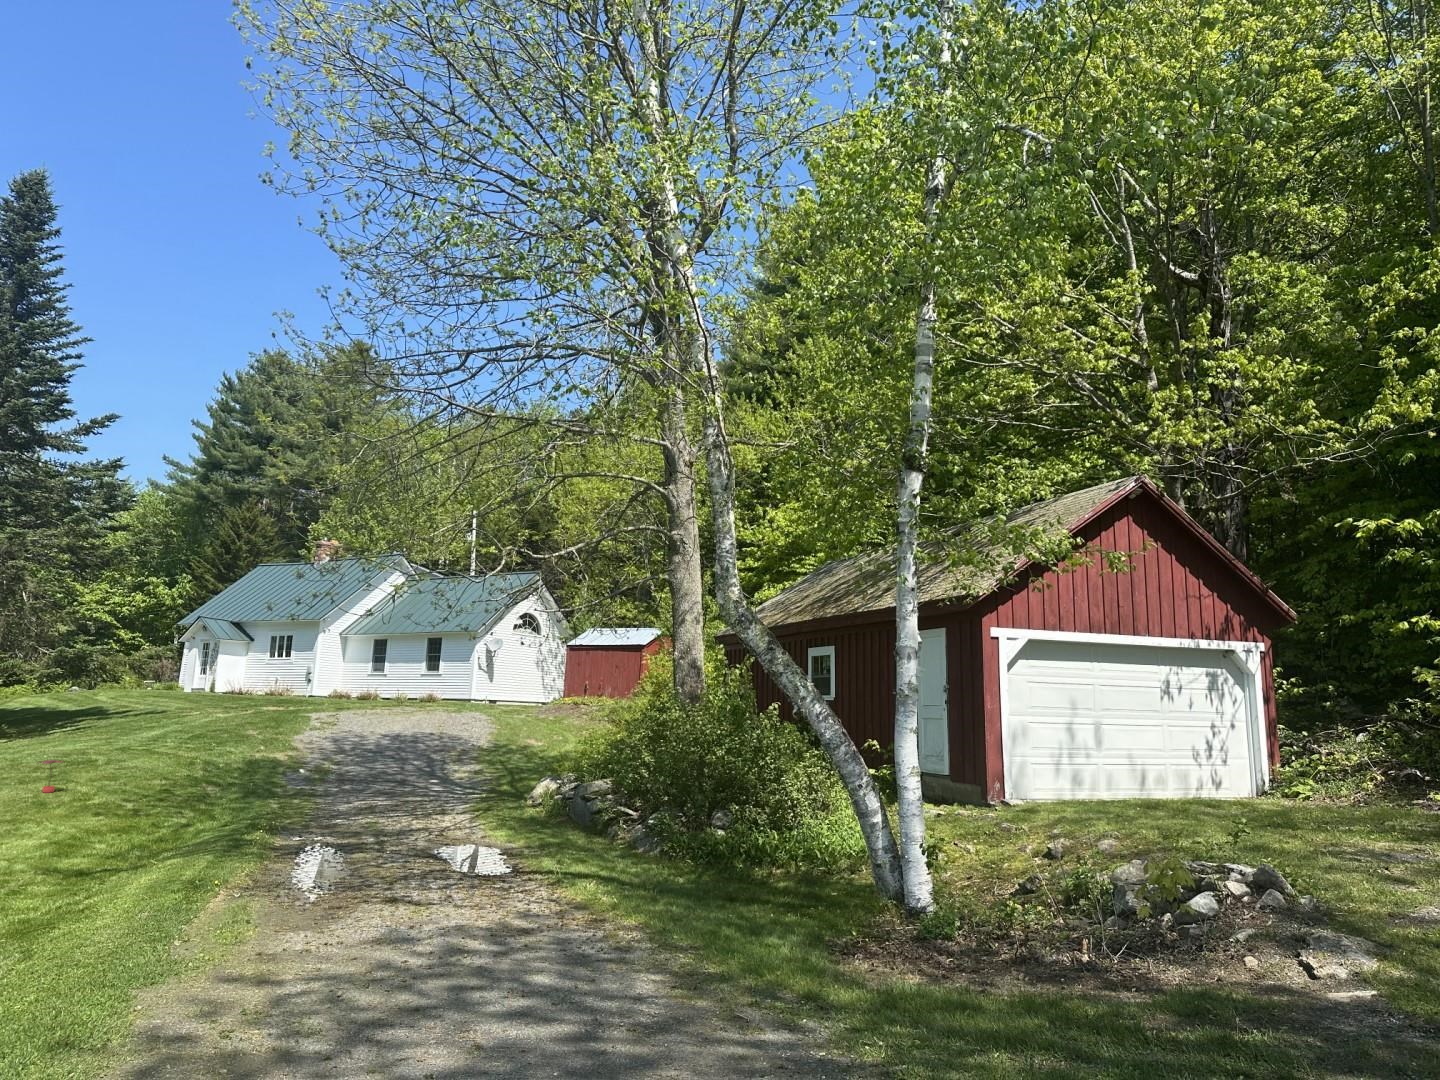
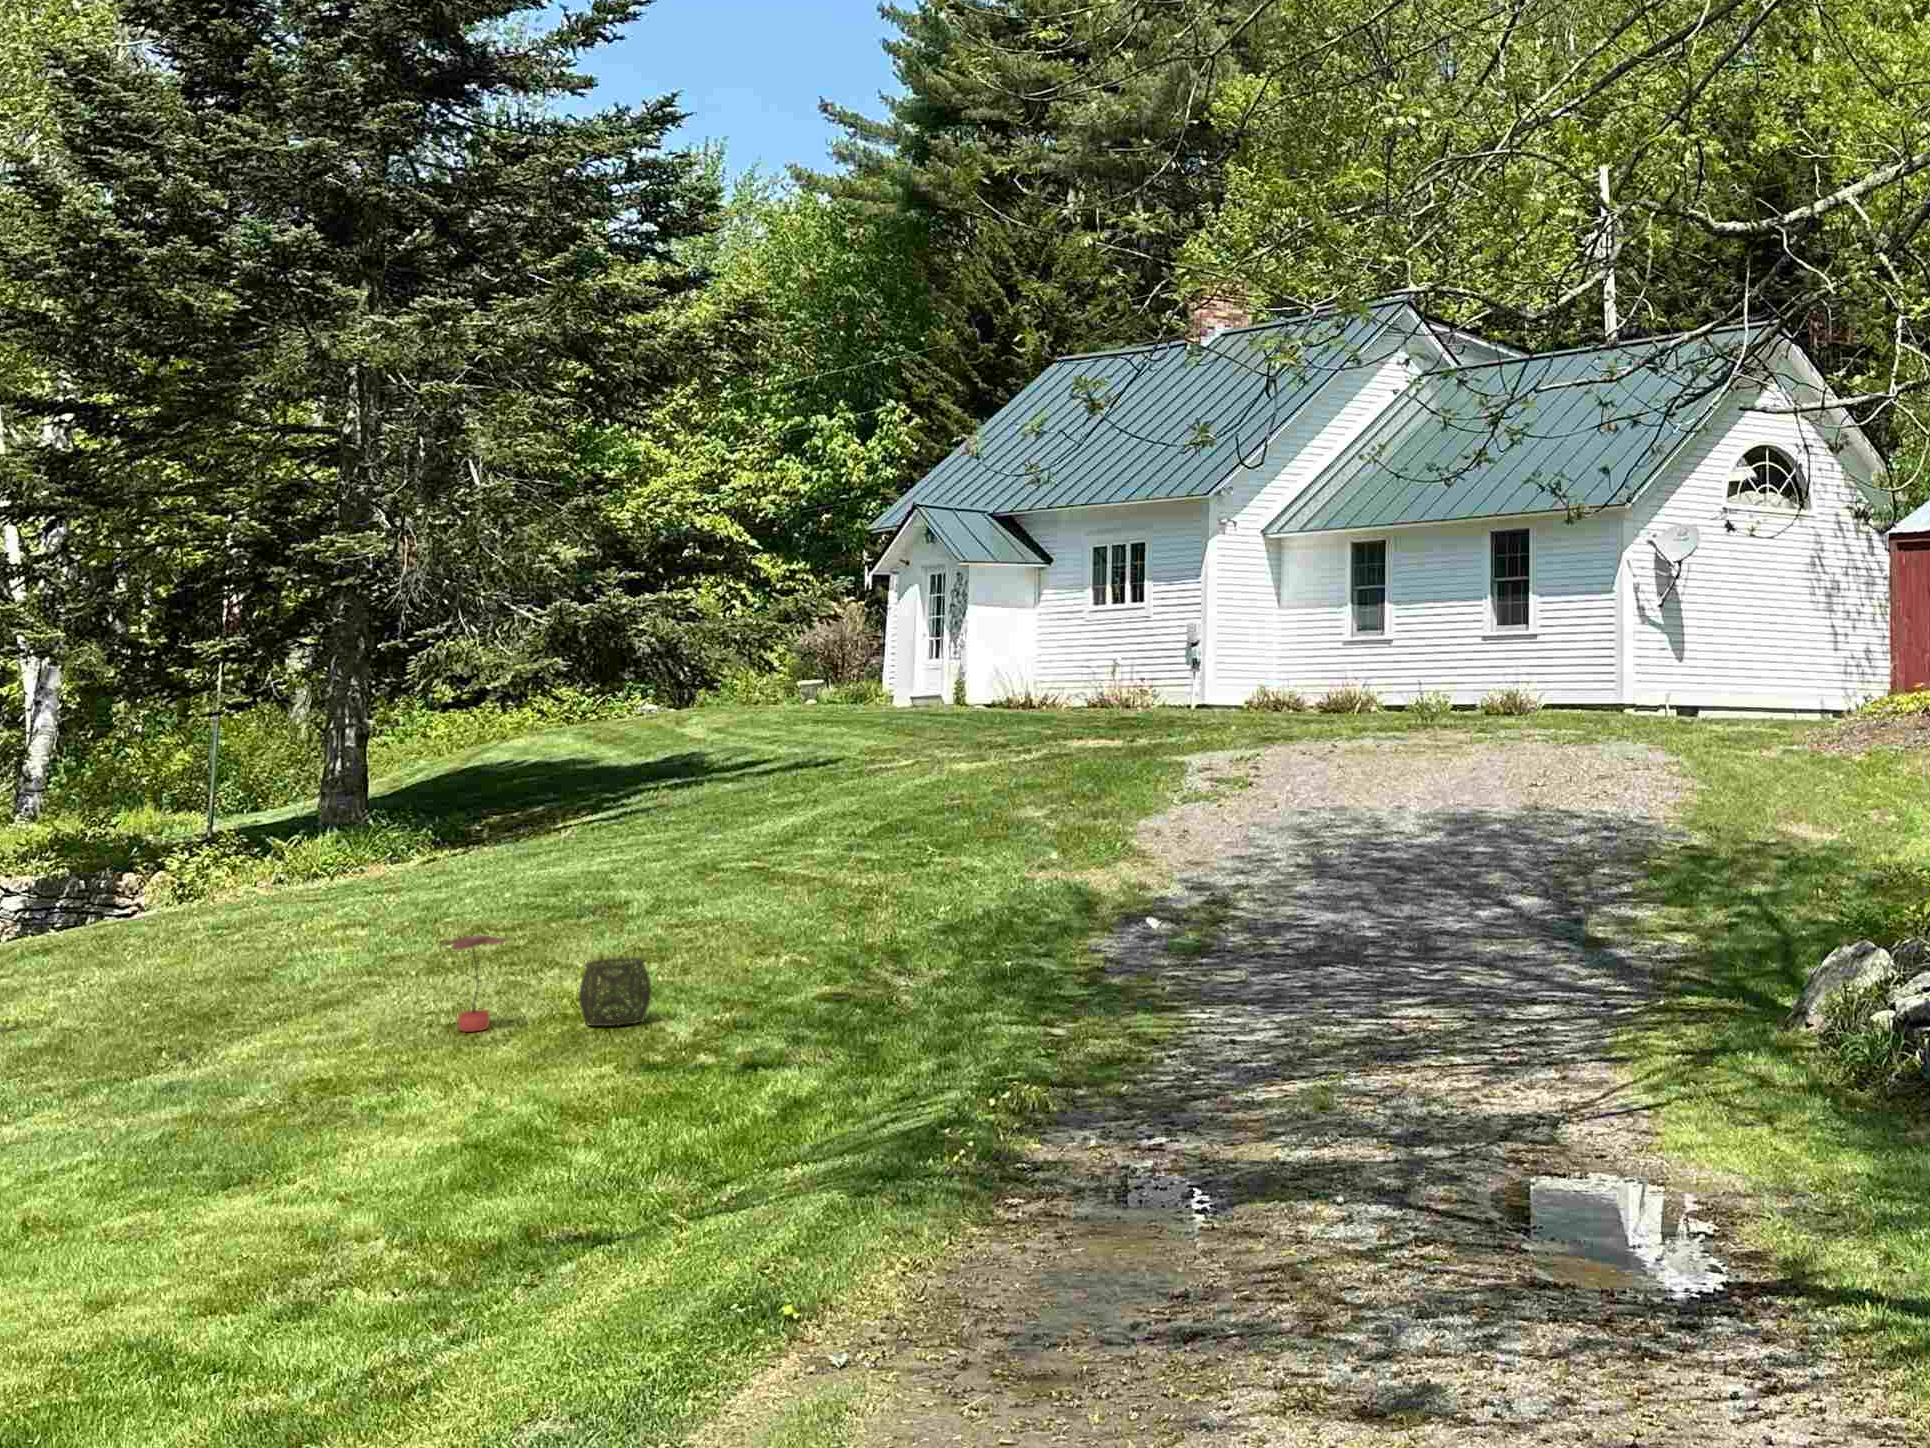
woven basket: none [90,768,118,791] -> present [579,958,651,1027]

